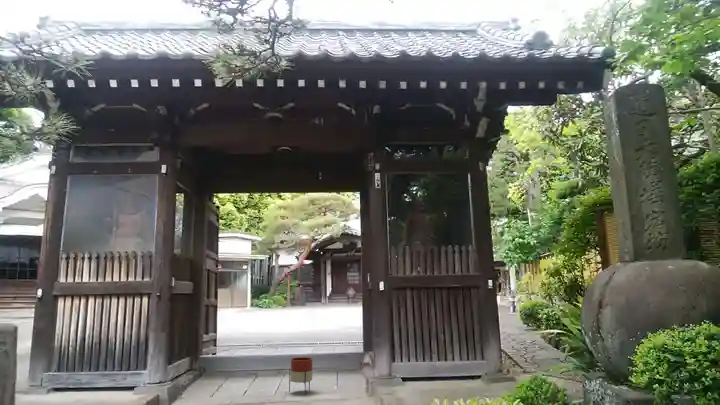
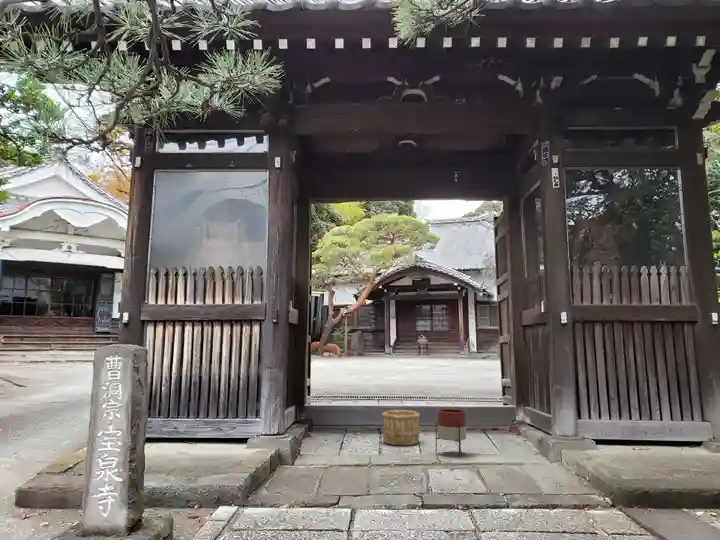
wooden bucket: none [254,358,285,387] -> present [382,410,420,445]

